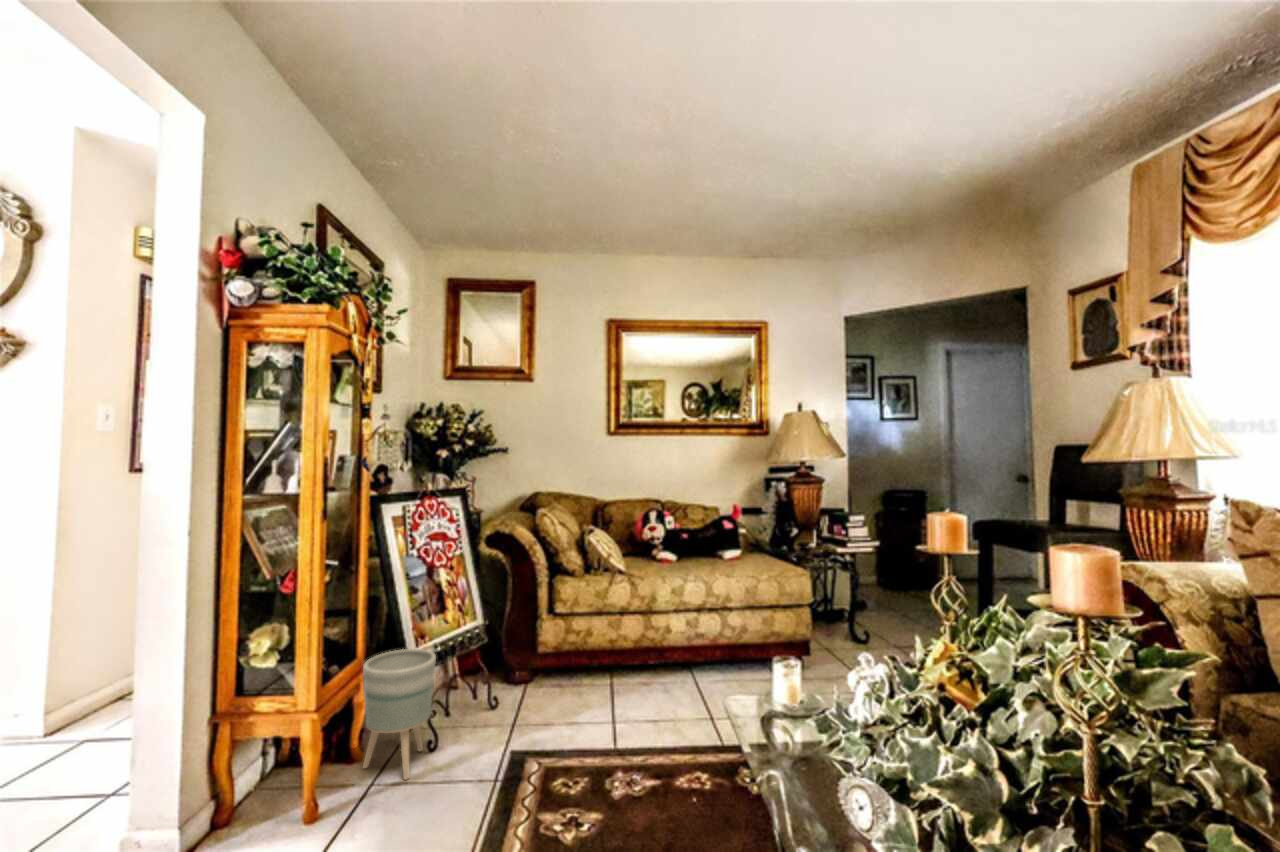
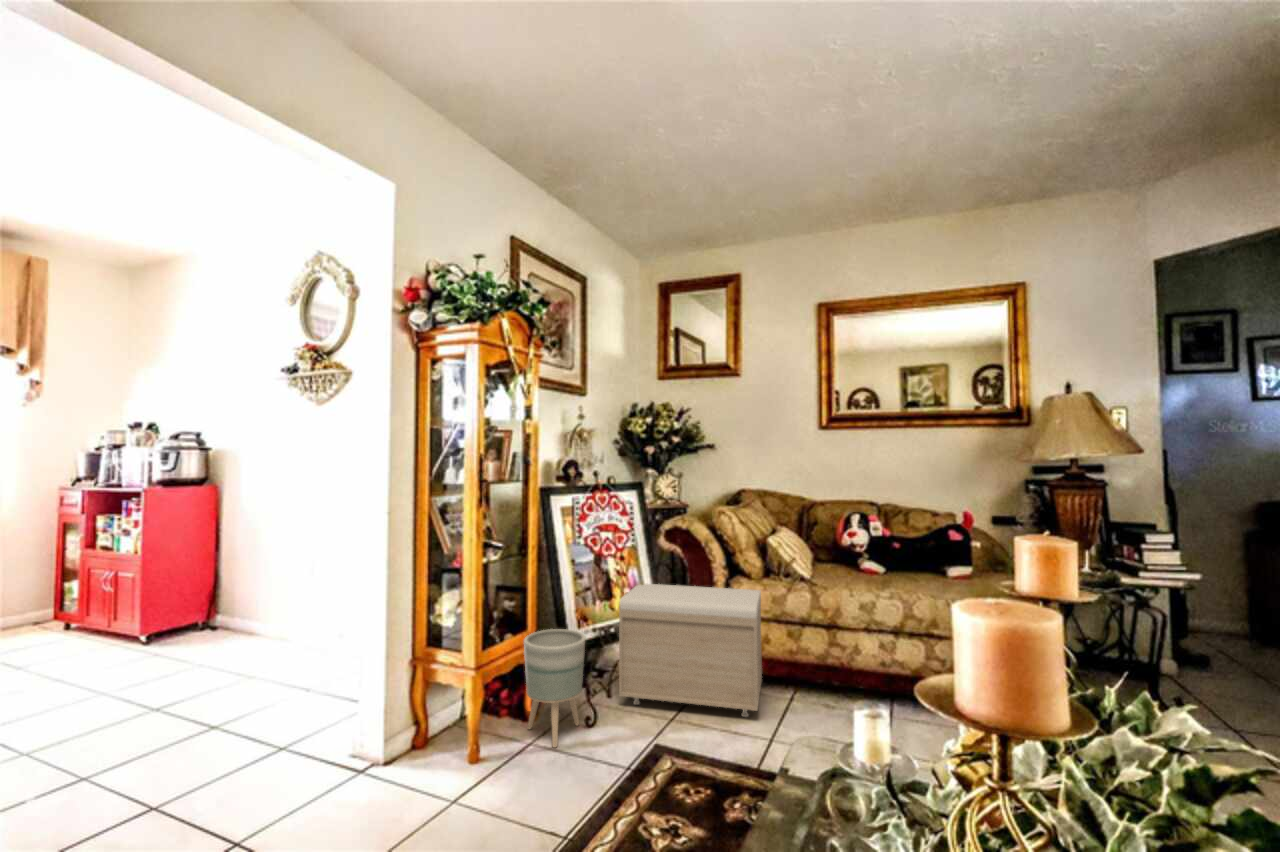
storage bench: none [458,586,599,717] -> present [619,584,762,717]

